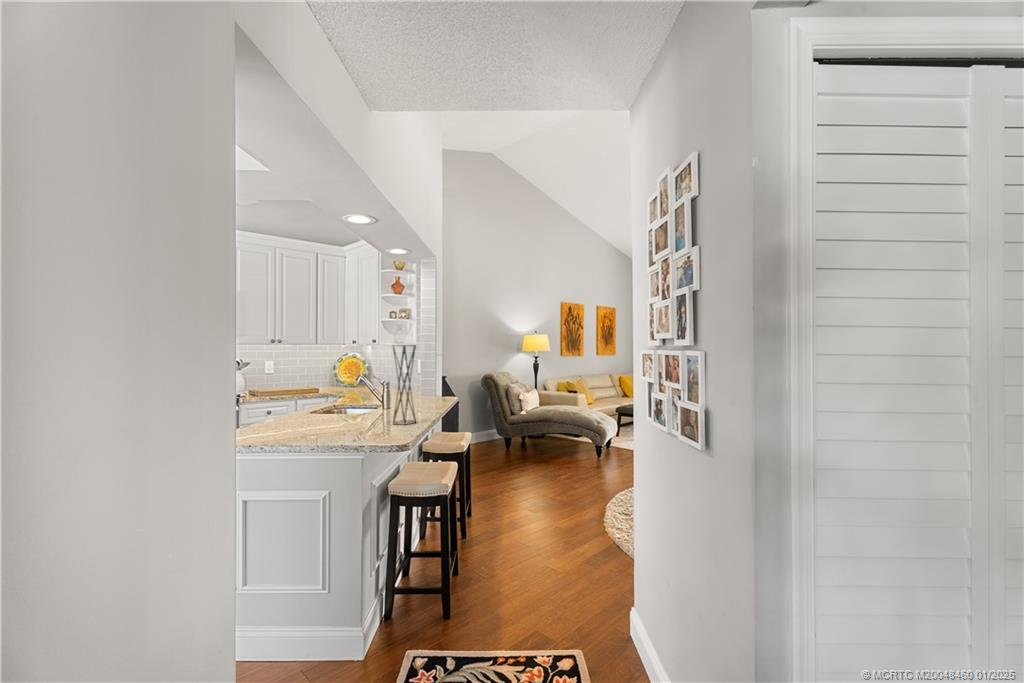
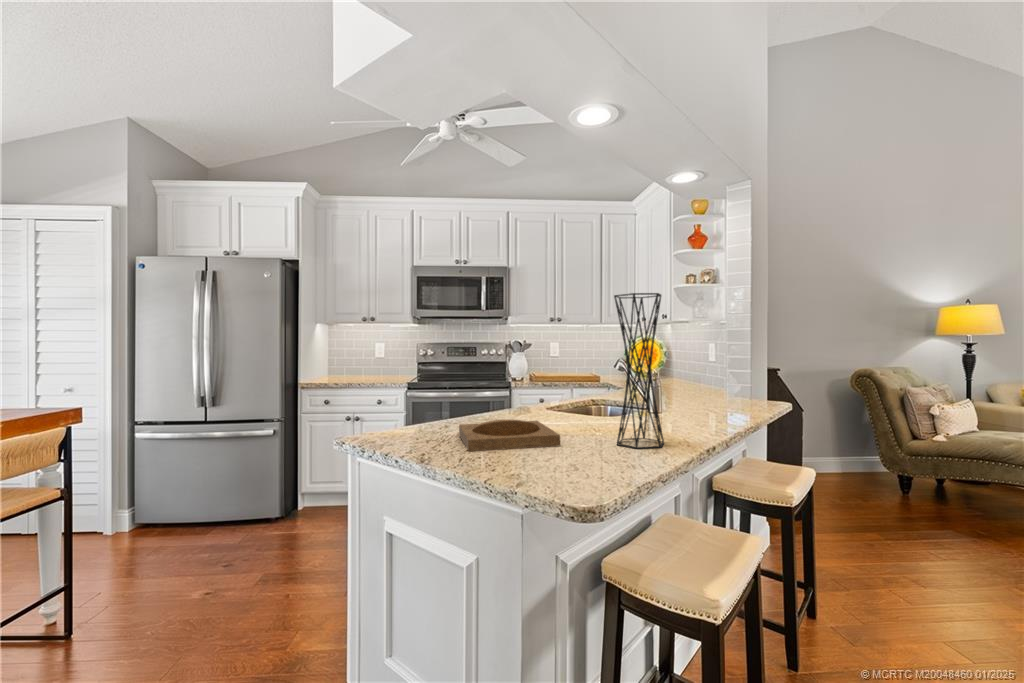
tray: none [289,417,364,436] -> present [459,419,560,451]

